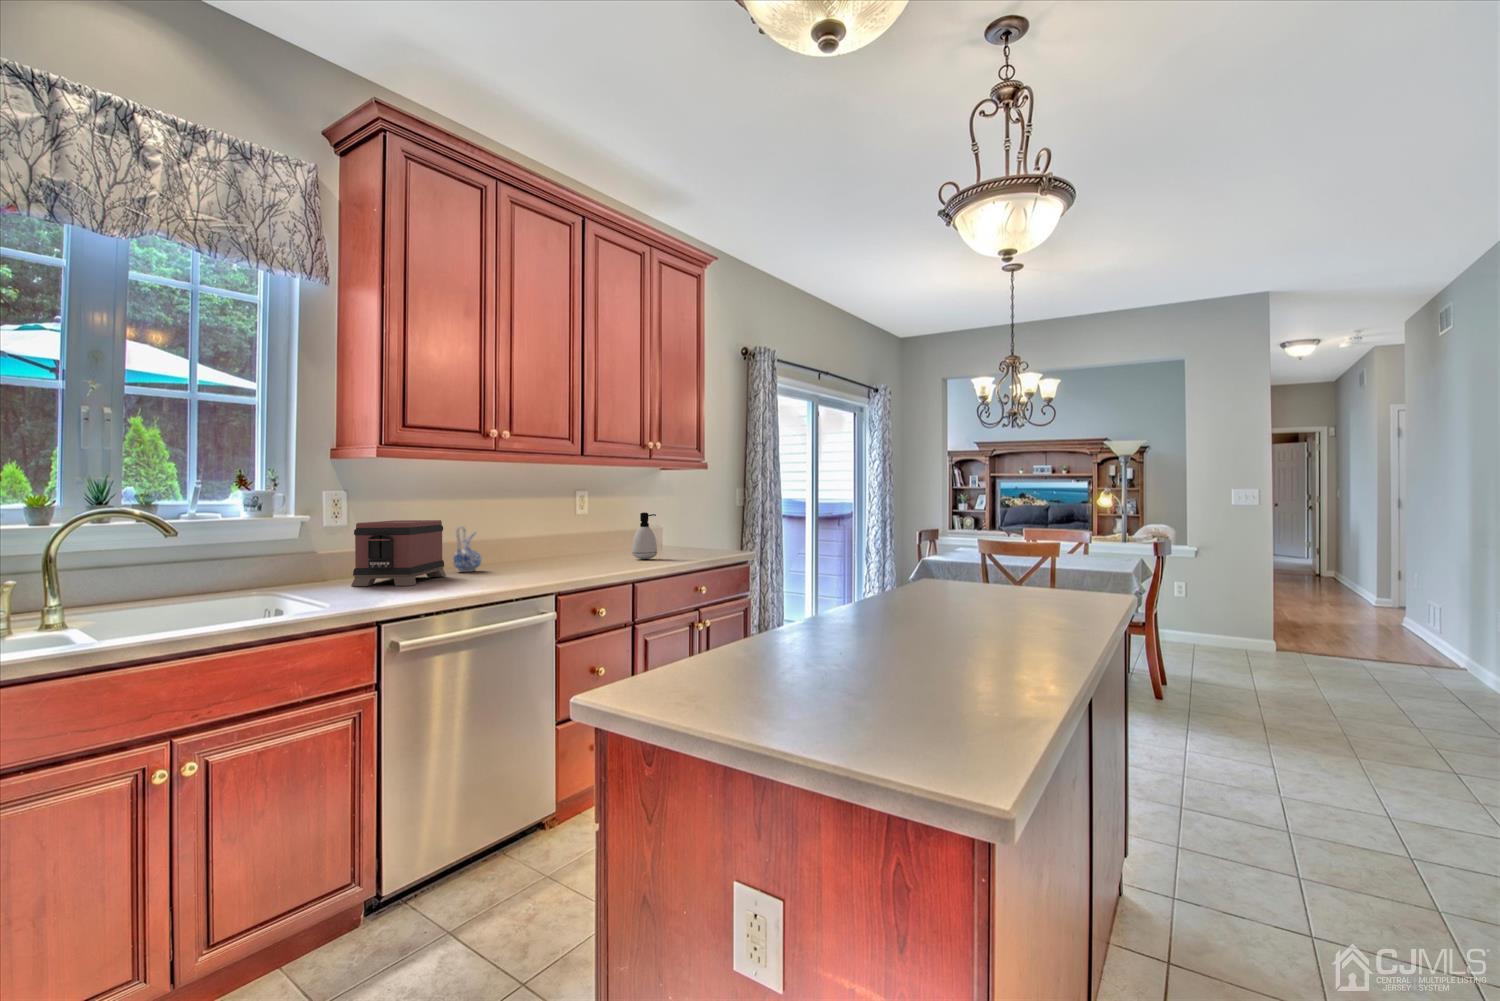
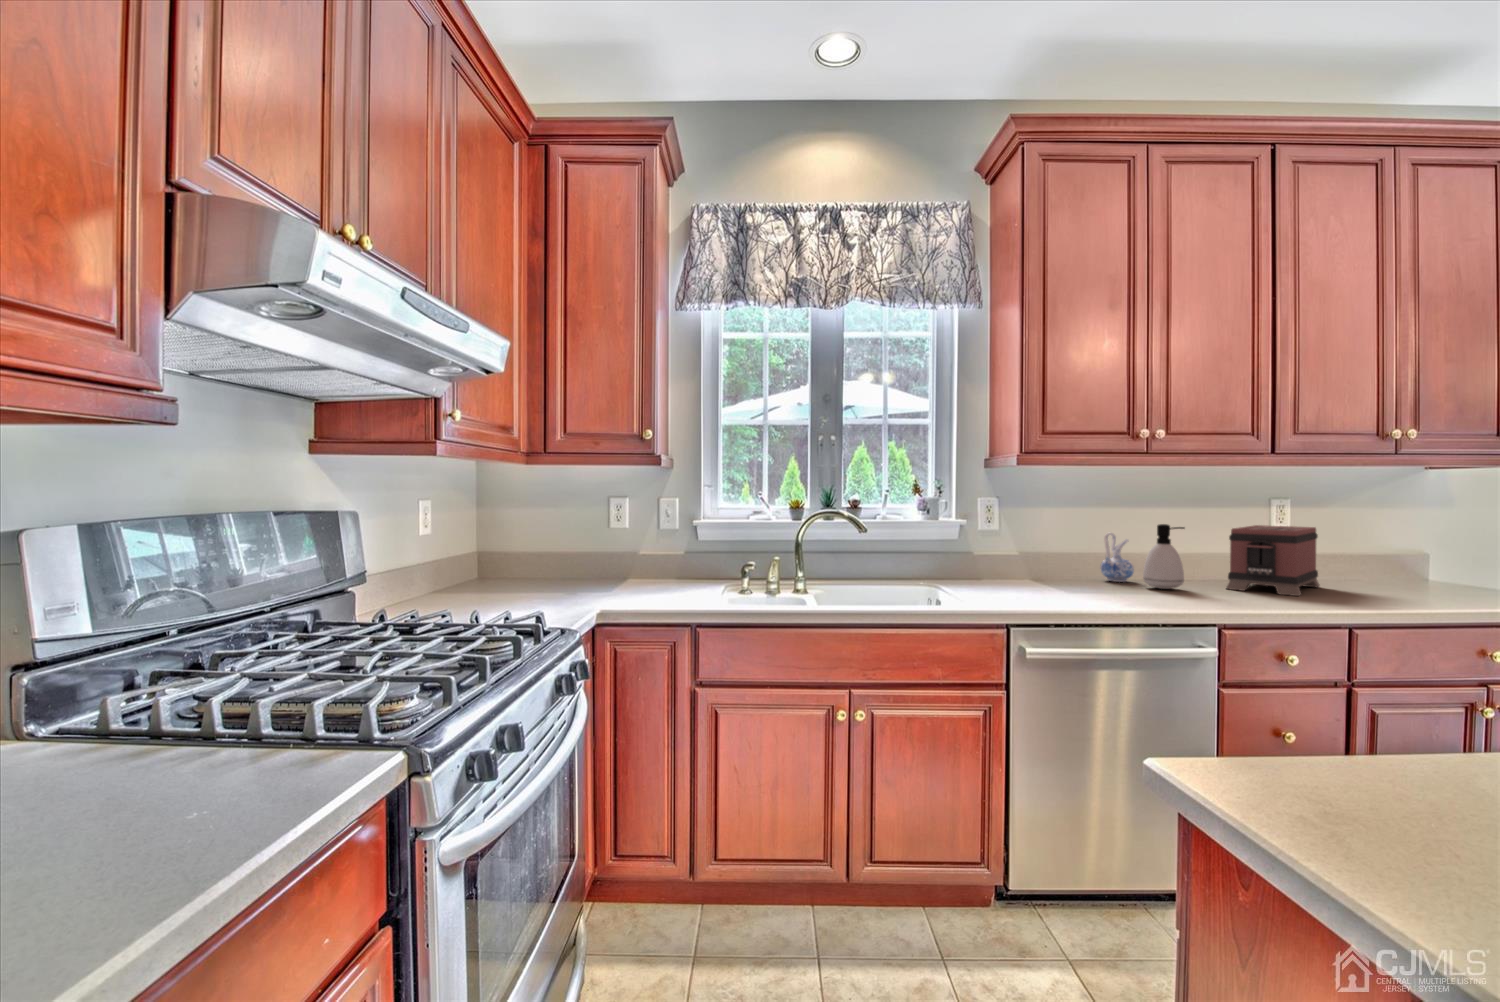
soap dispenser: present [632,512,657,559] -> present [1143,524,1184,589]
toaster: present [351,520,446,586] -> present [1226,525,1320,596]

